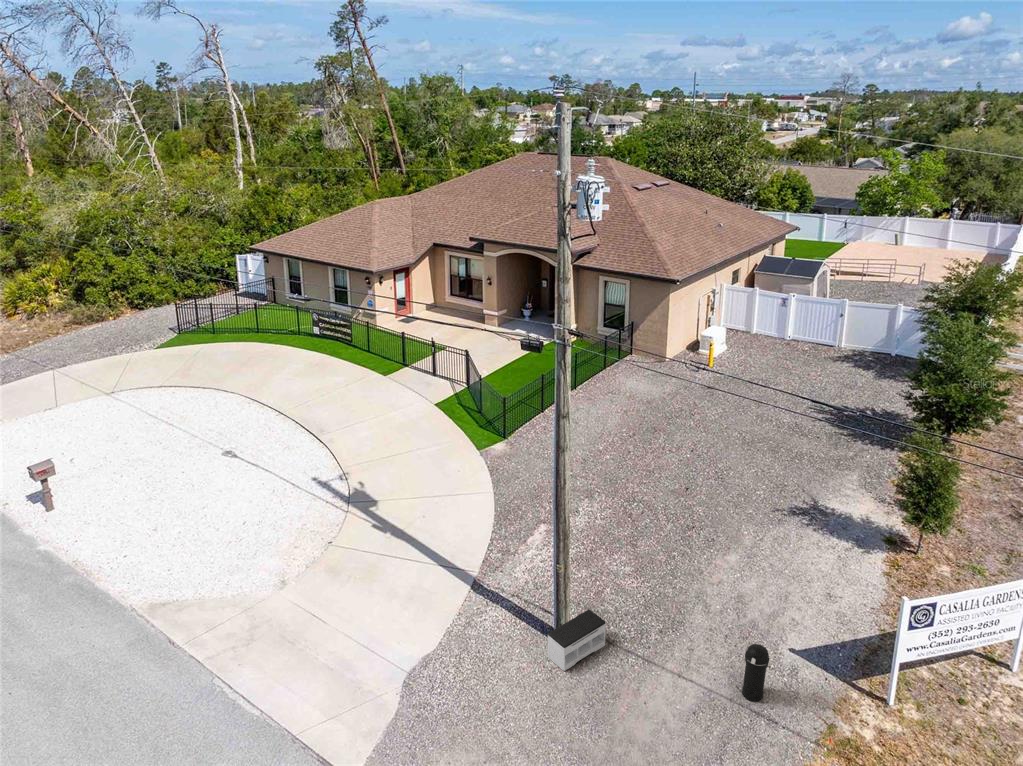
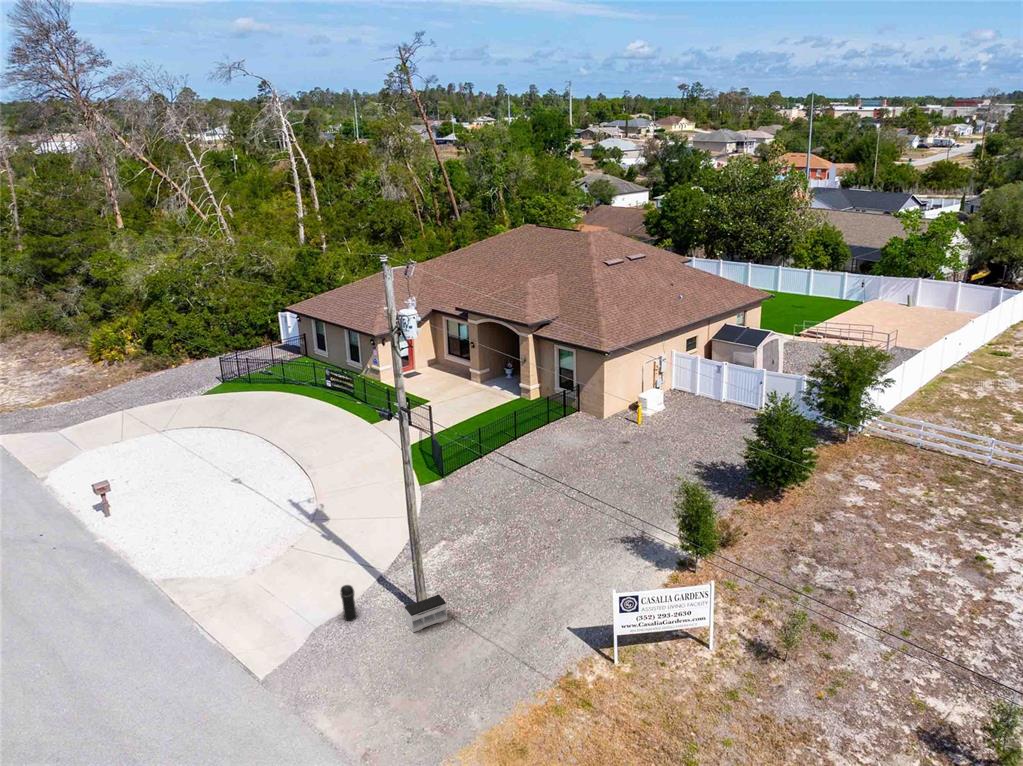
trash can: present [742,644,769,702] -> present [340,585,357,621]

